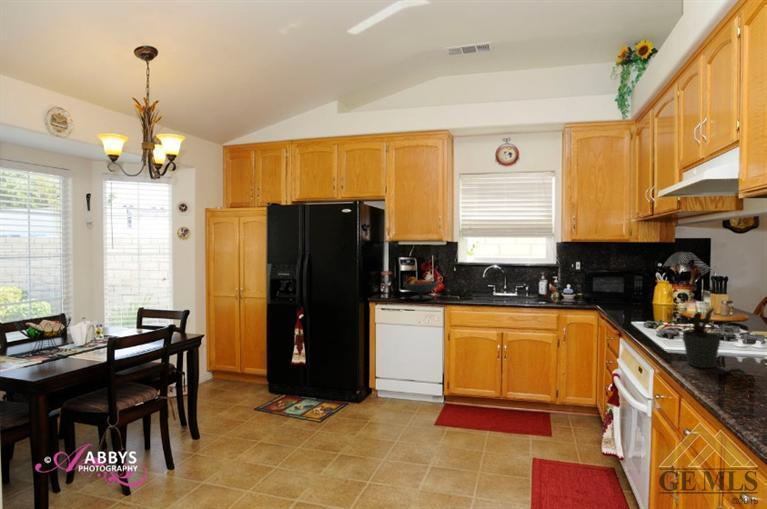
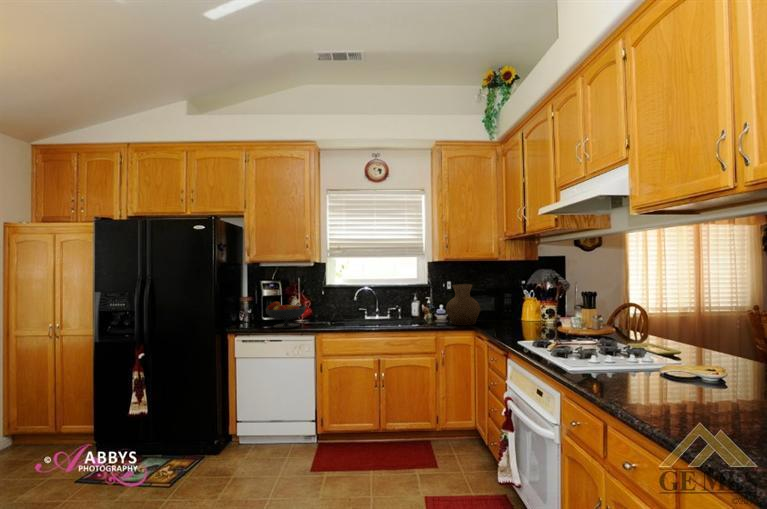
vase: none [570,266,606,306] -> present [446,284,480,325]
potted plant: present [675,309,730,368] -> none [585,315,640,384]

